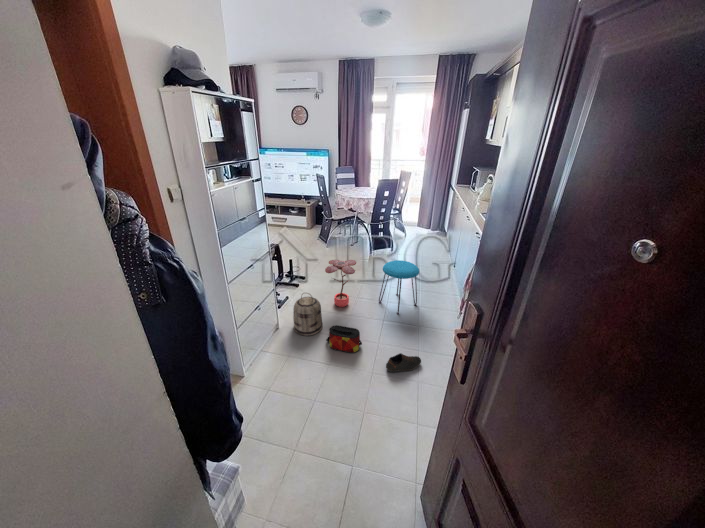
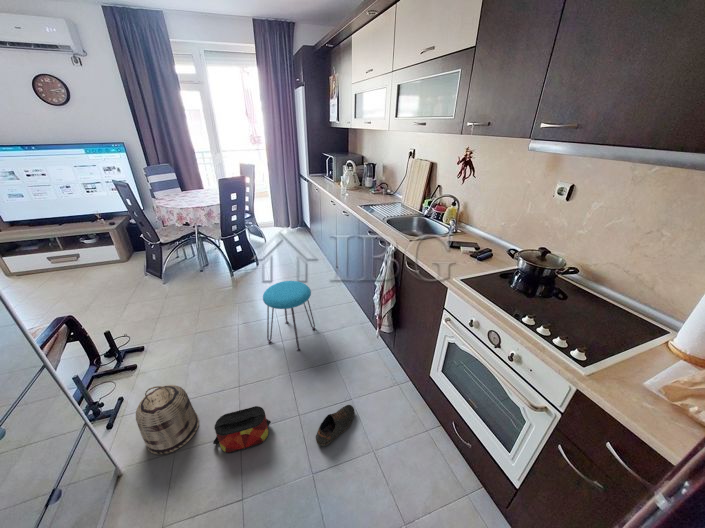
potted plant: present [325,260,356,307] -> none [176,301,227,372]

